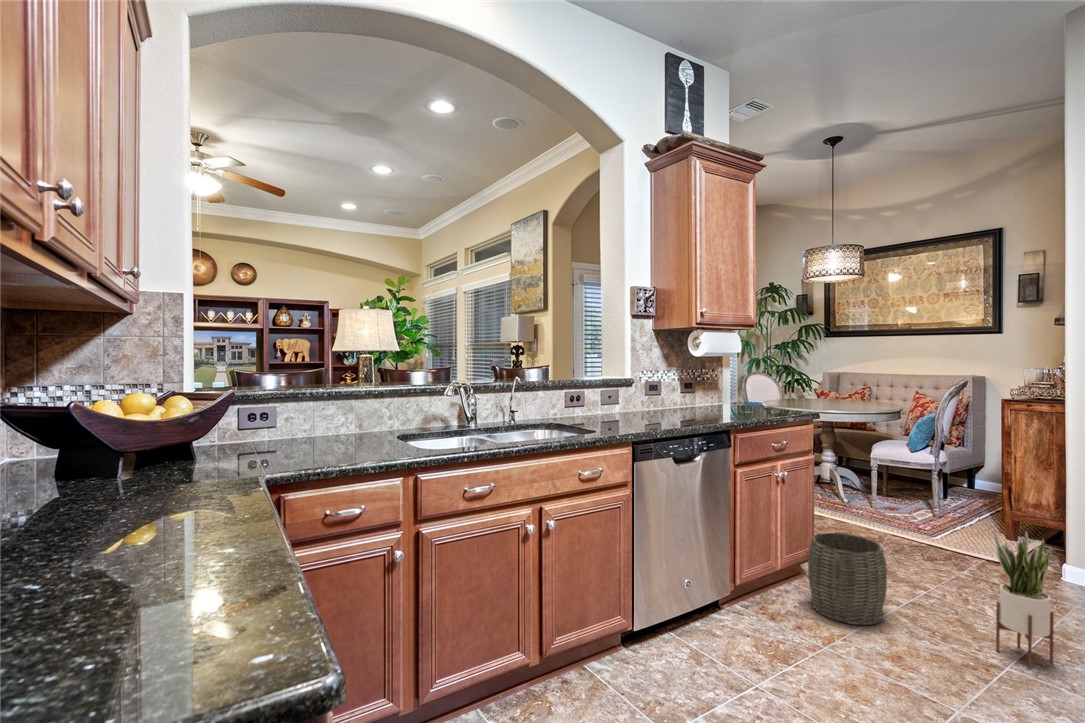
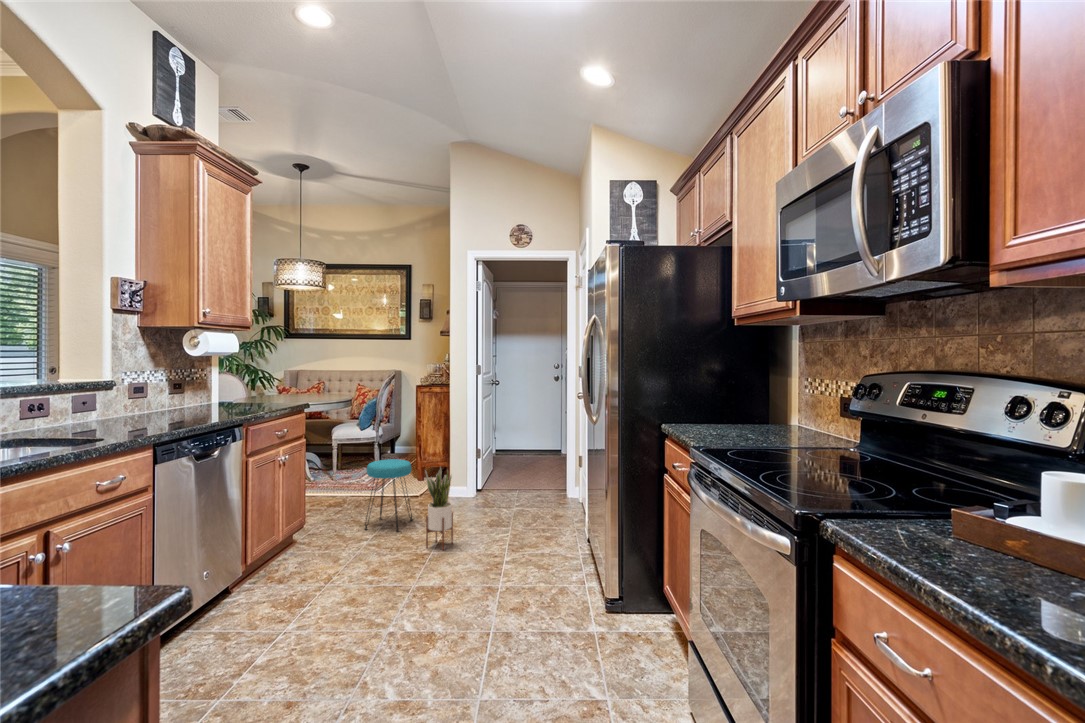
stool: none [898,499,981,606] -> present [365,459,412,531]
woven basket: present [808,532,887,625] -> none [305,497,362,566]

